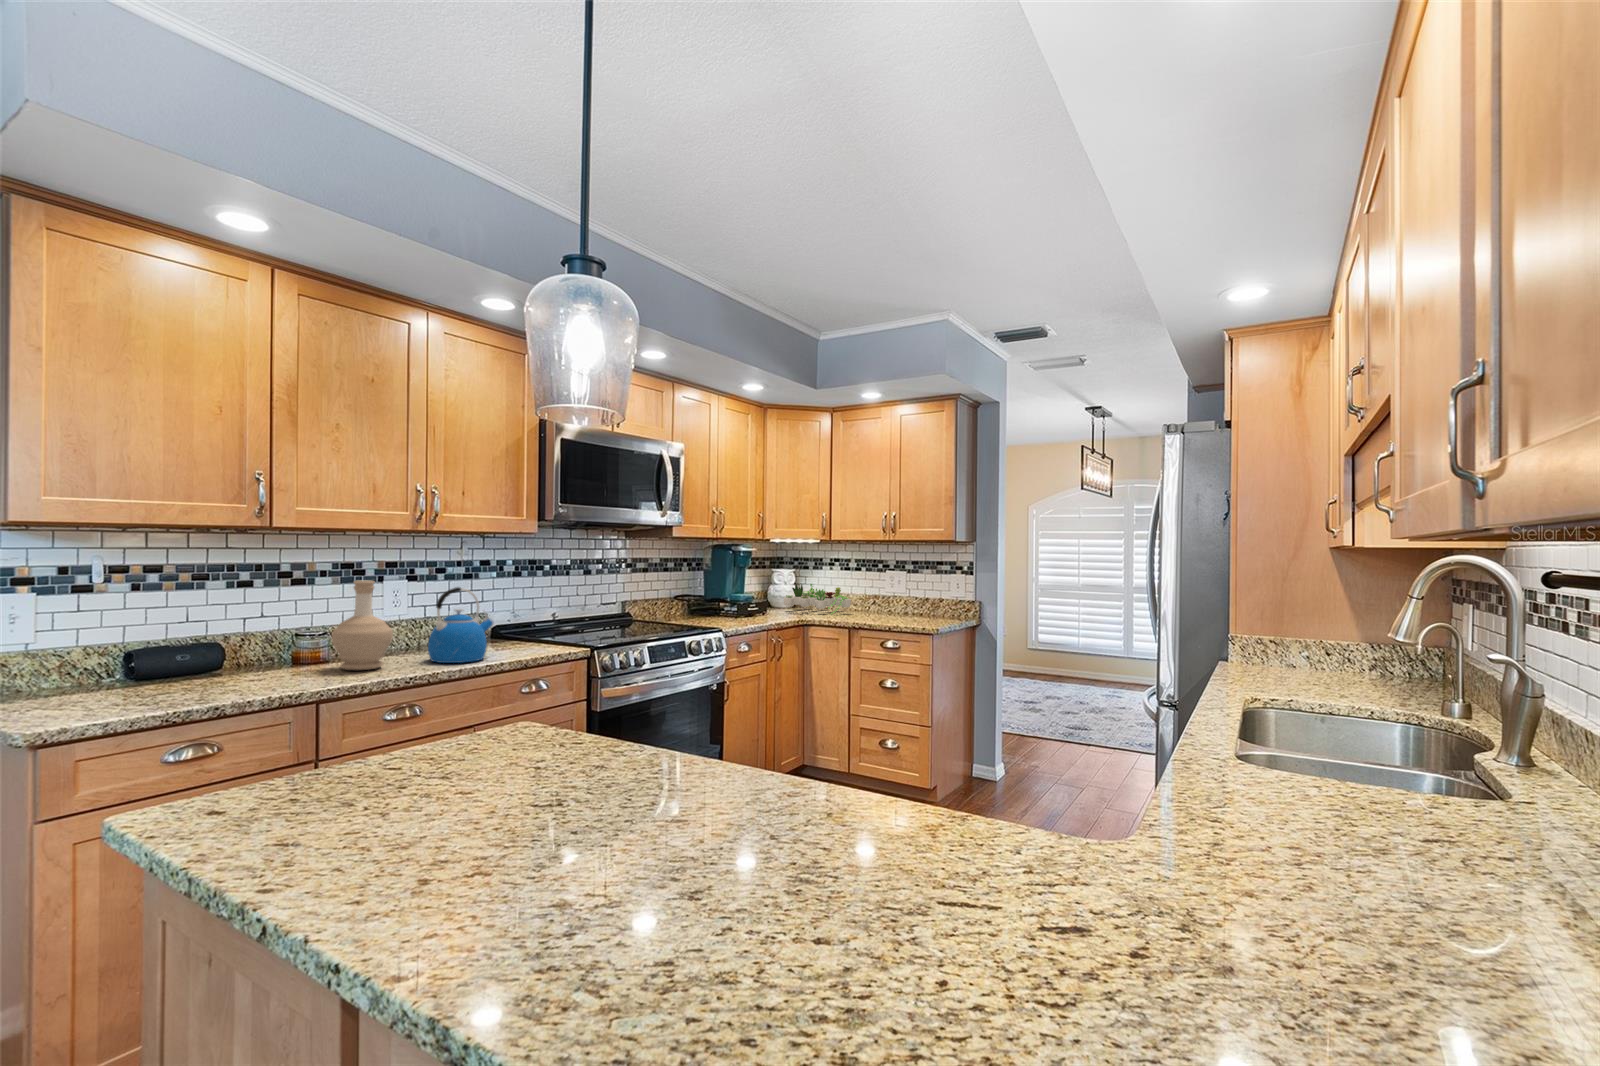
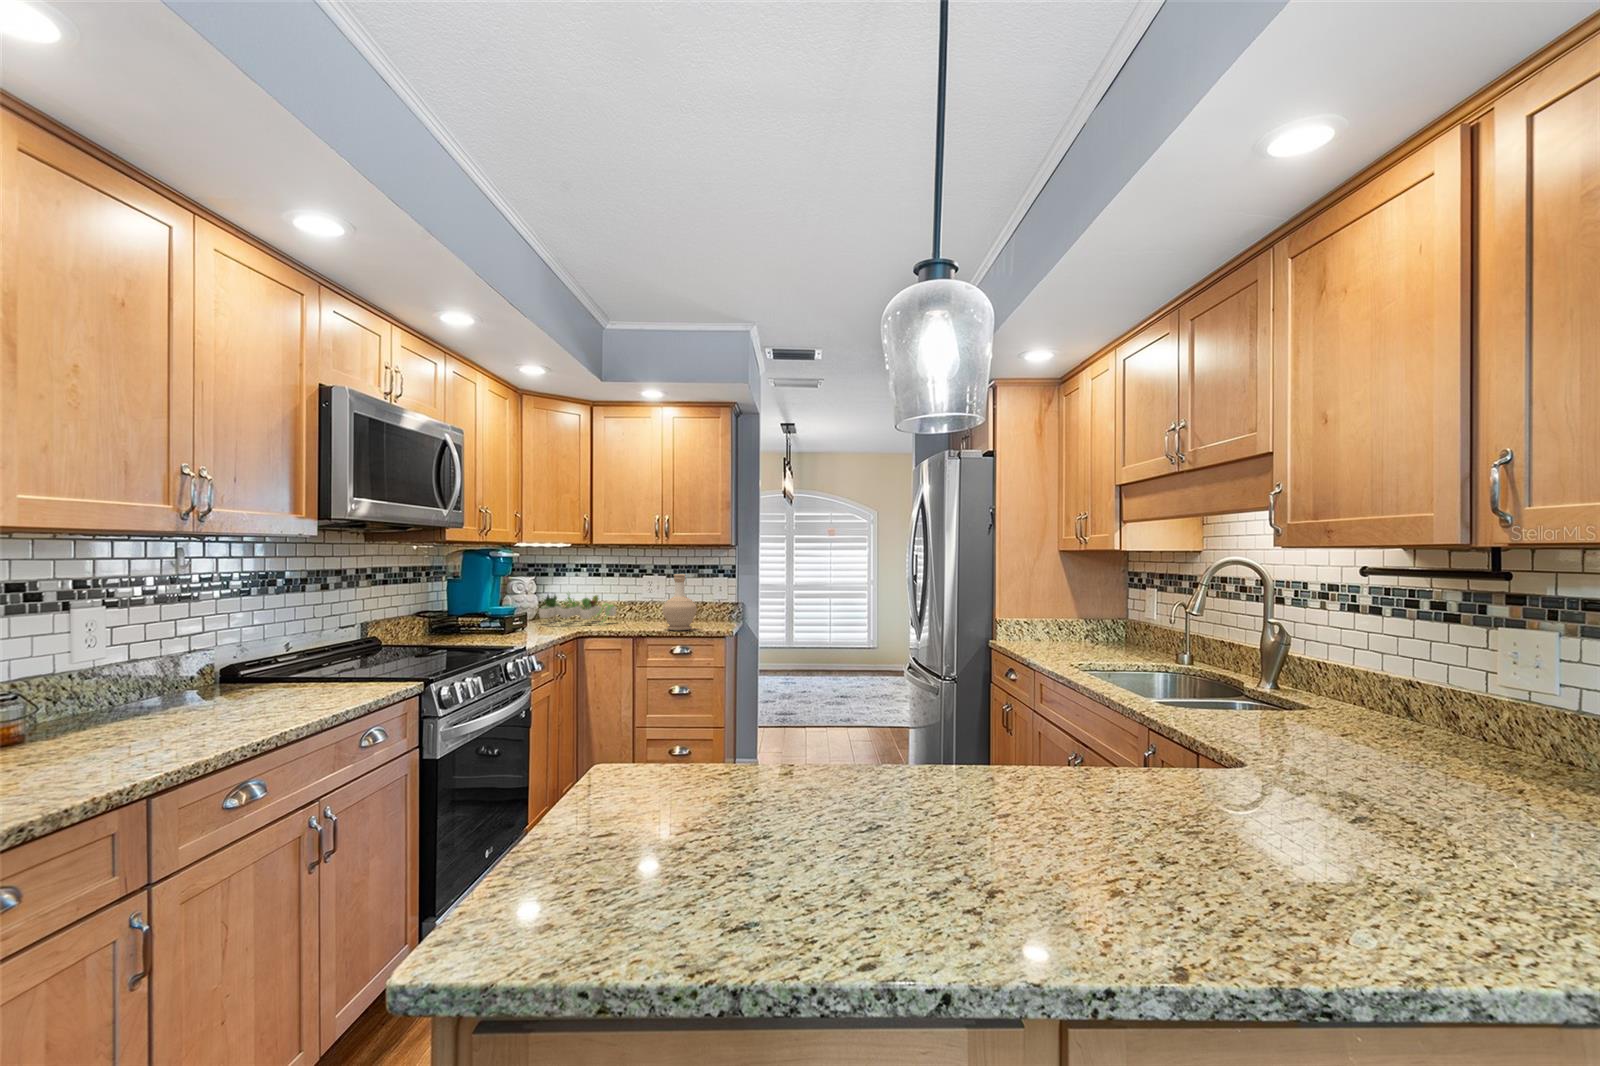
bottle: present [332,580,393,670] -> present [662,574,697,630]
kettle: present [428,587,493,663] -> none [211,608,307,722]

